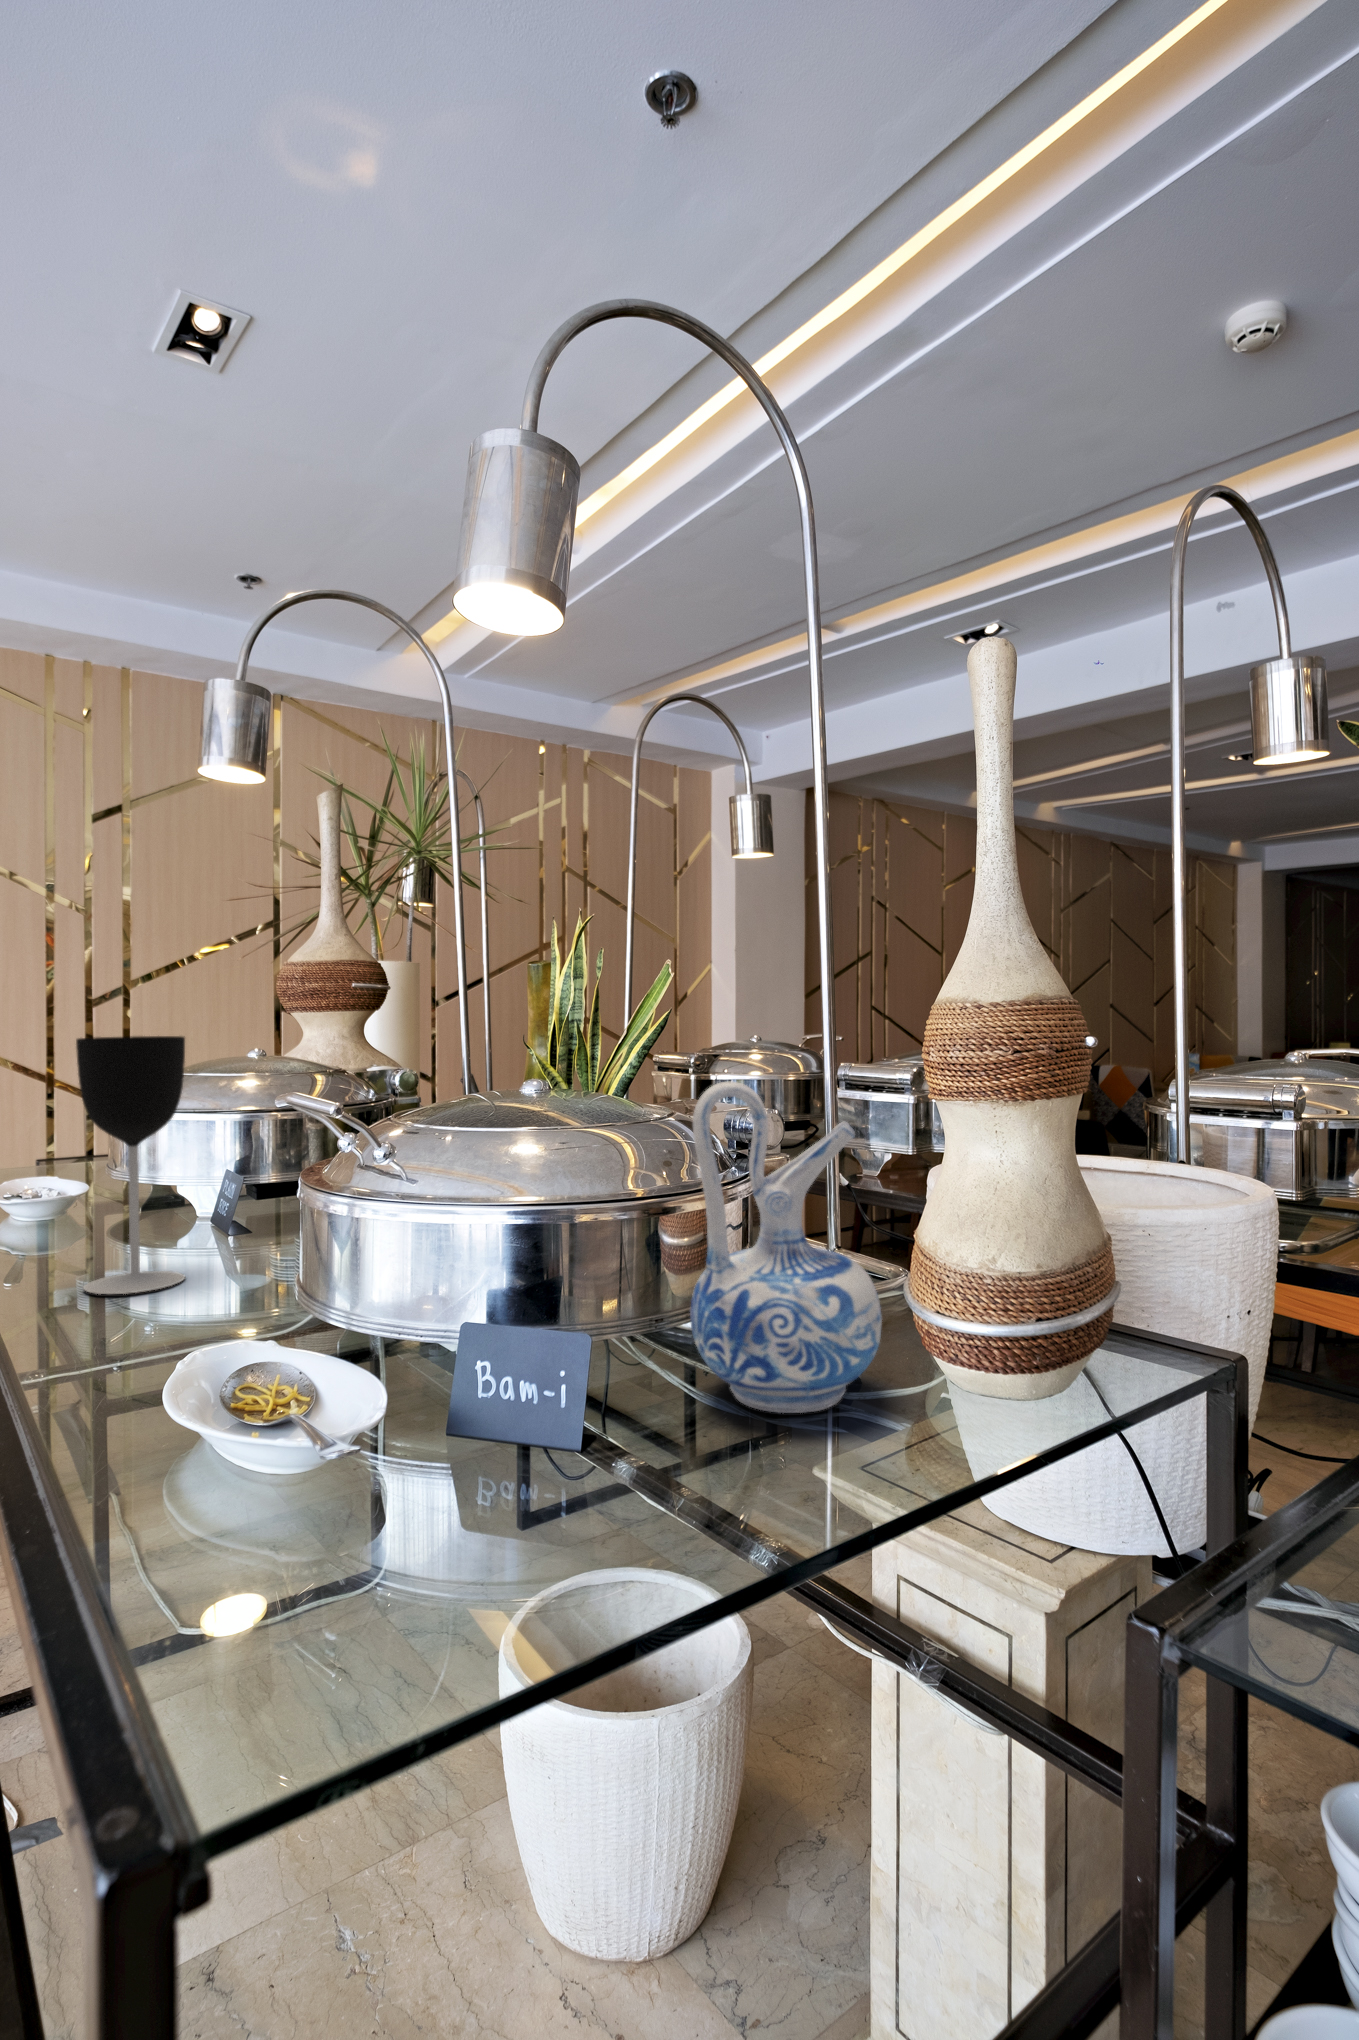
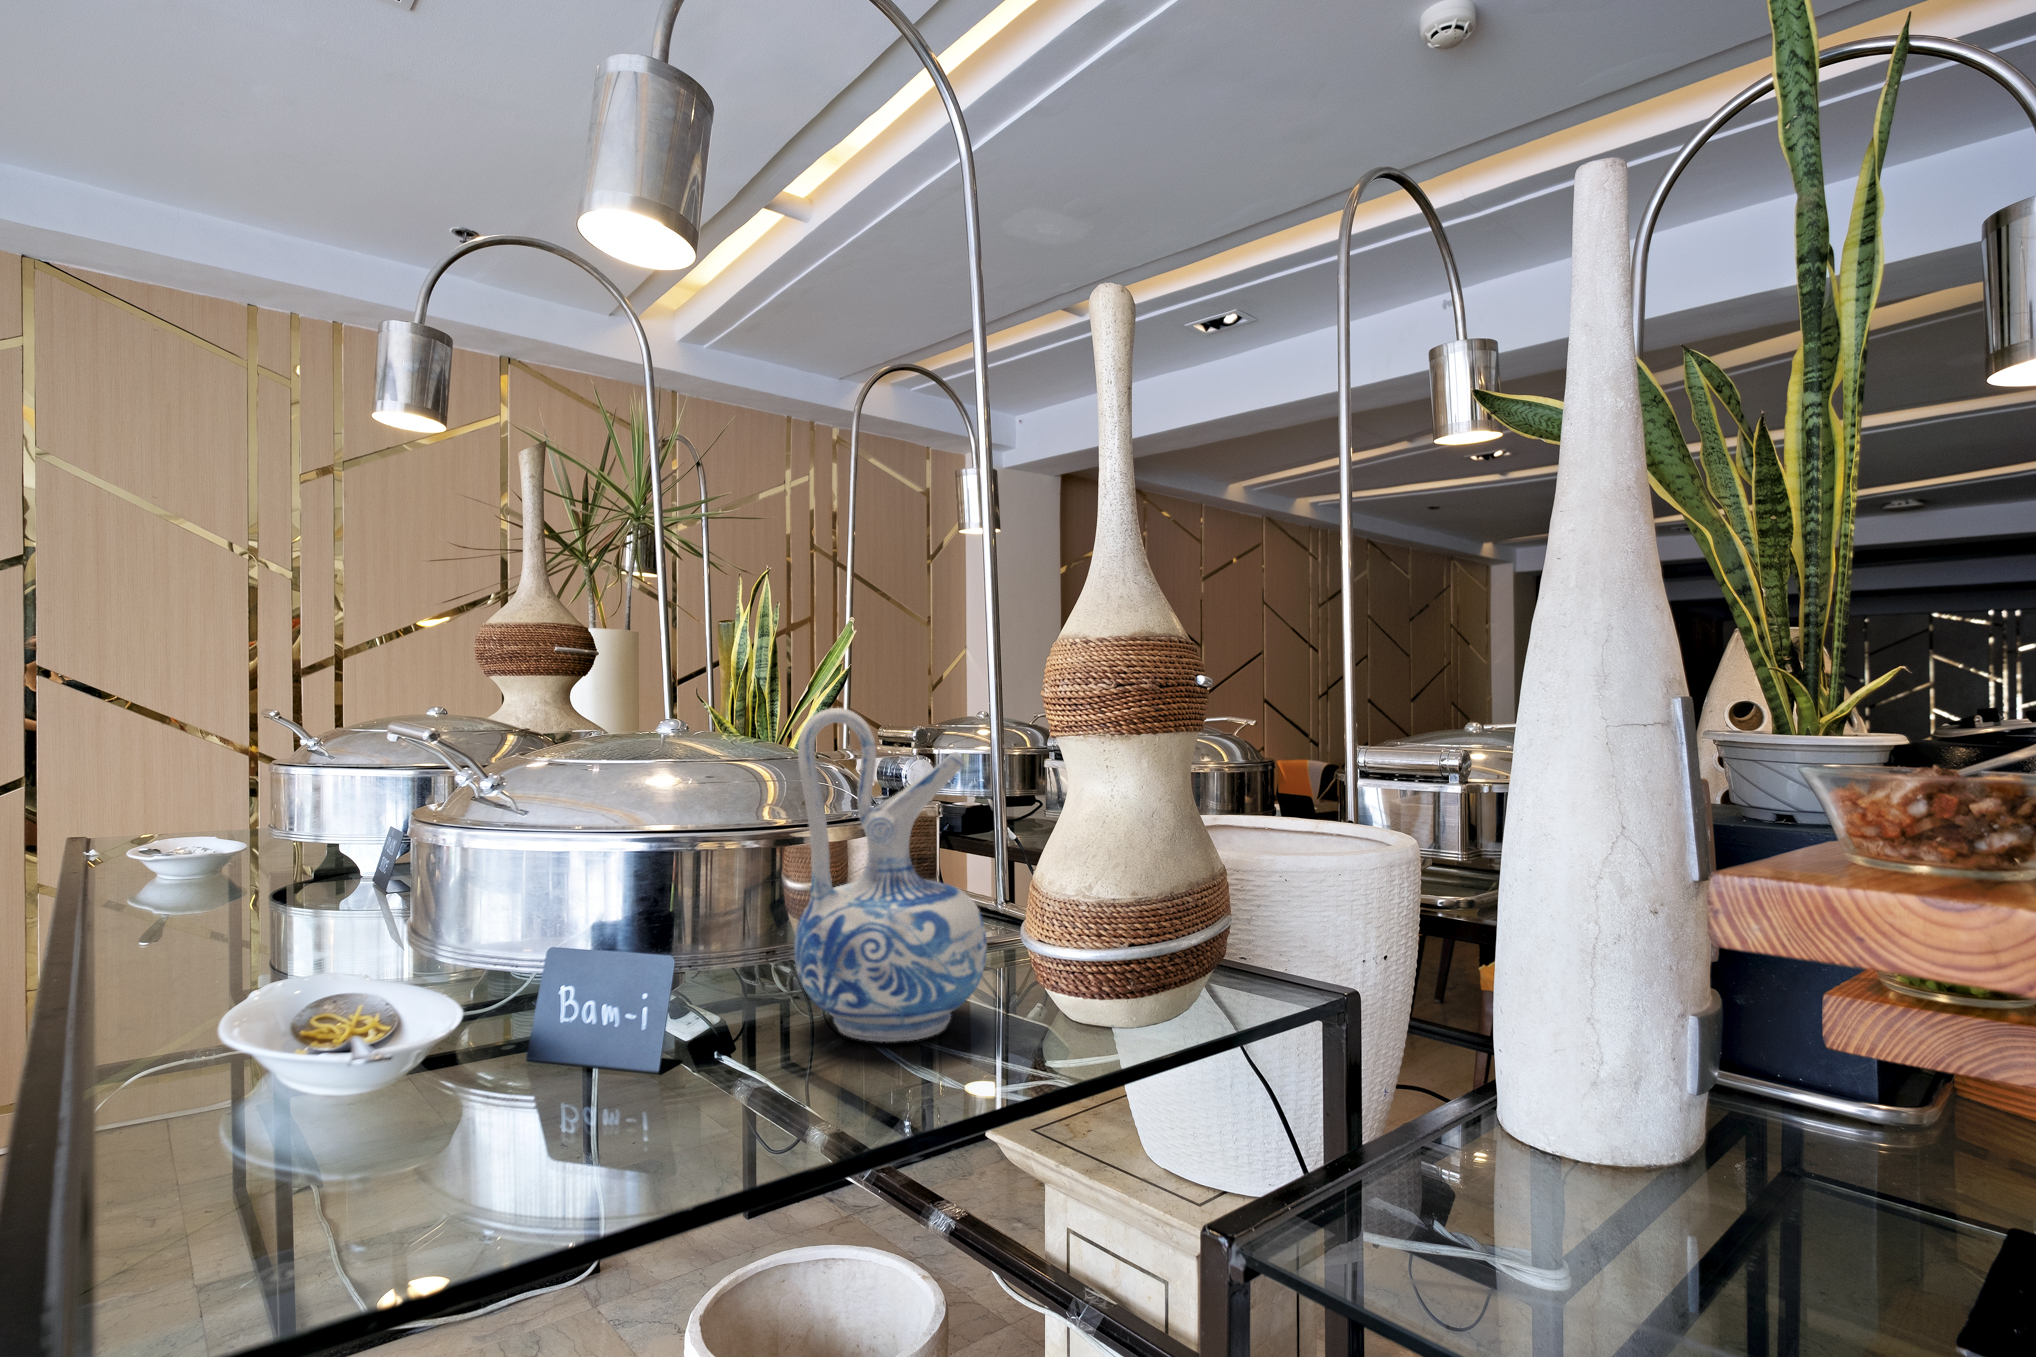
wine glass: present [76,1036,185,1294] -> none [197,672,324,939]

